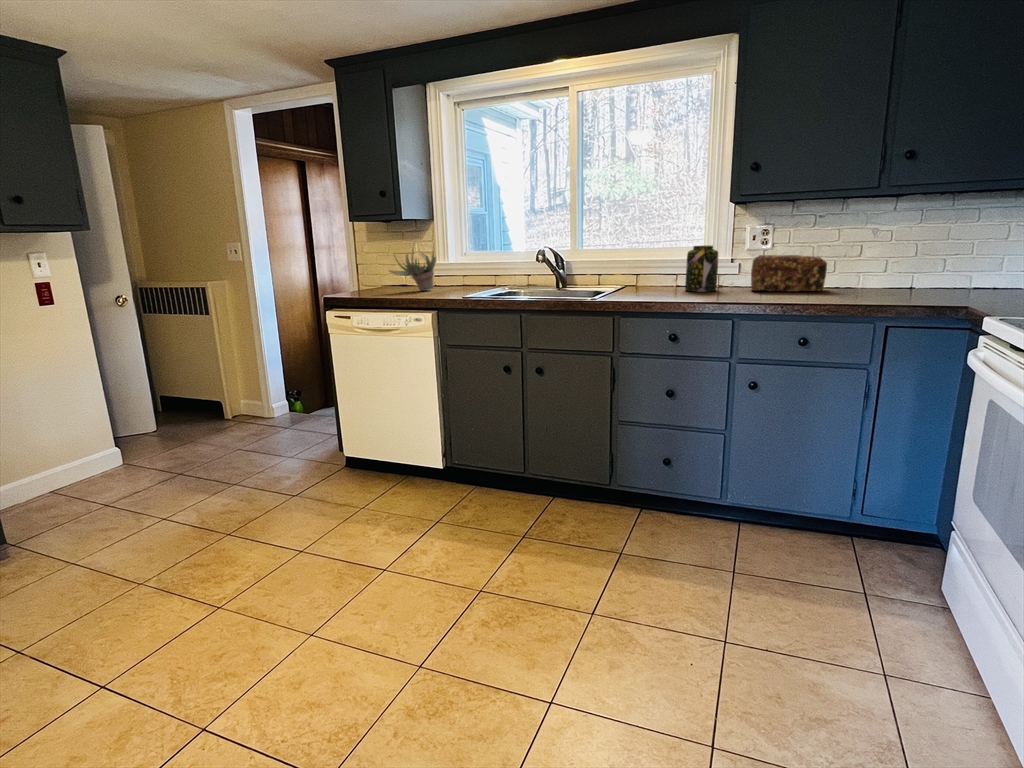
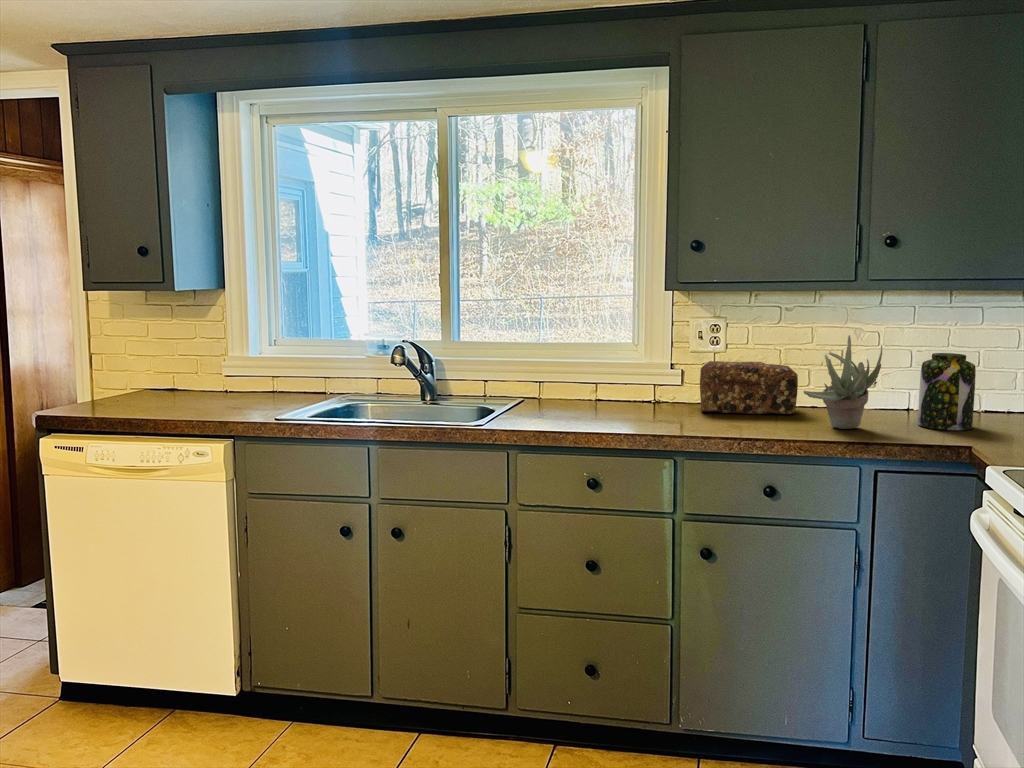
succulent plant: present [389,243,436,291] -> present [804,335,882,429]
jar: present [685,245,719,292] -> present [918,353,976,430]

